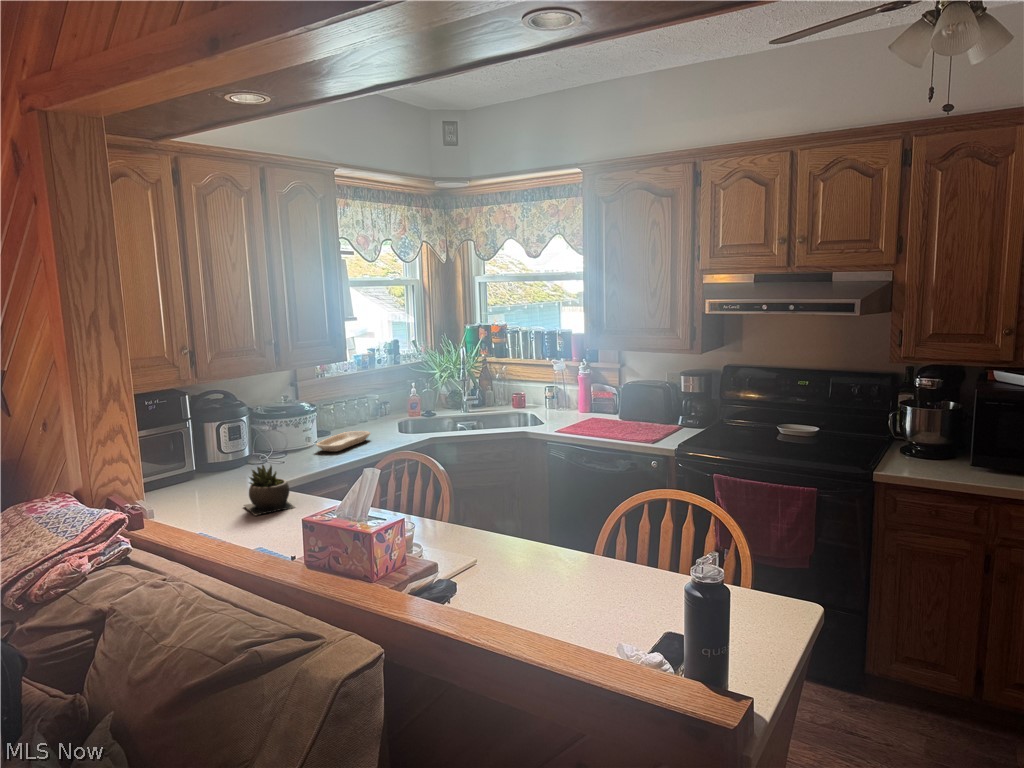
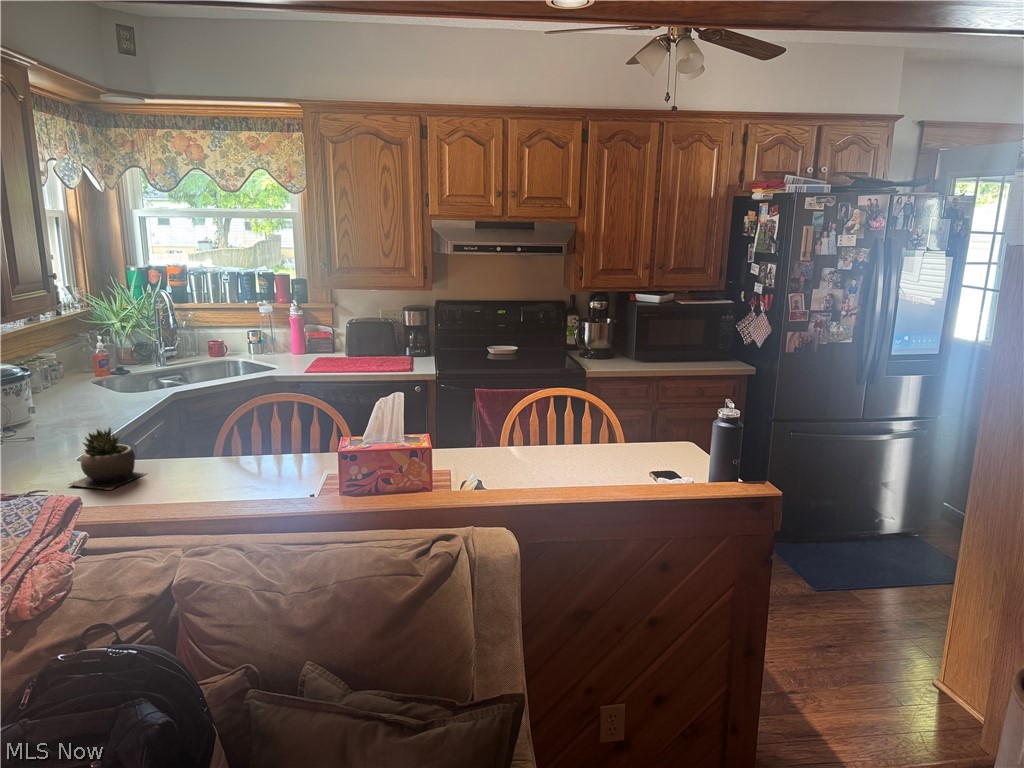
tray: present [316,431,371,452] -> none [35,394,91,421]

